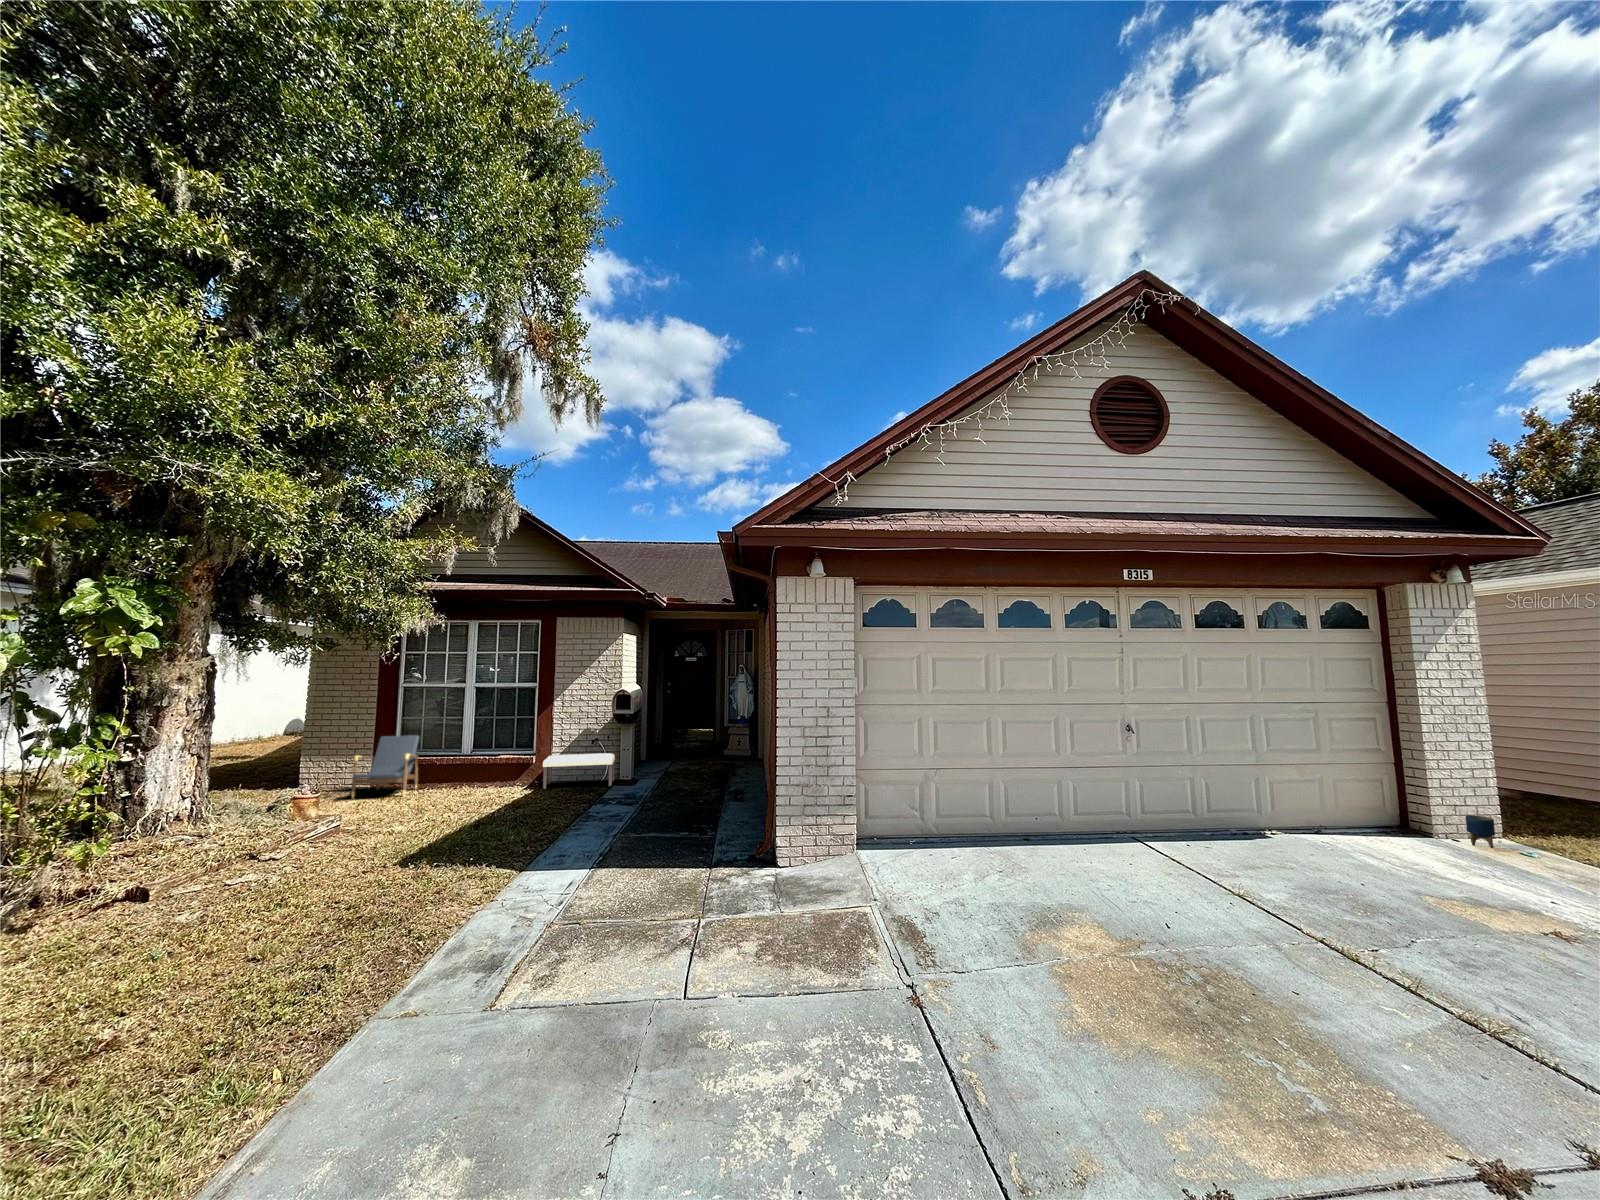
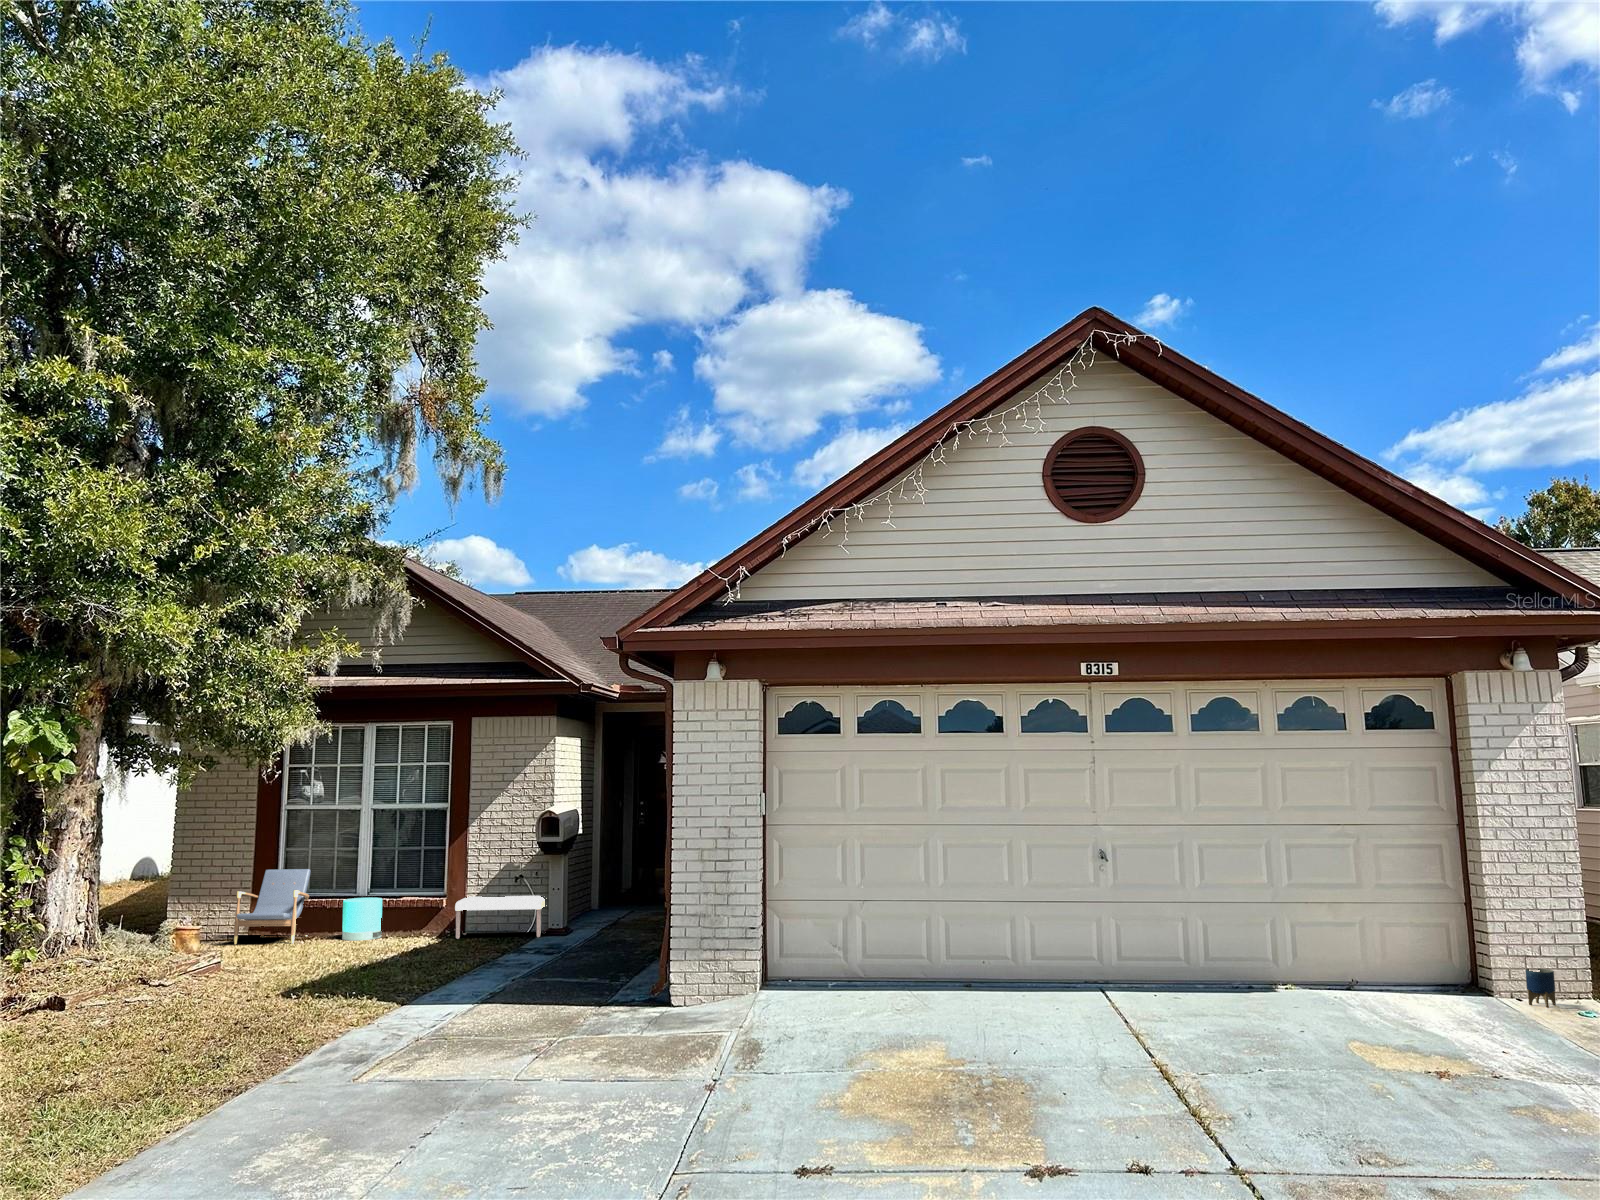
trash can: none [447,757,482,793] -> present [342,898,382,941]

